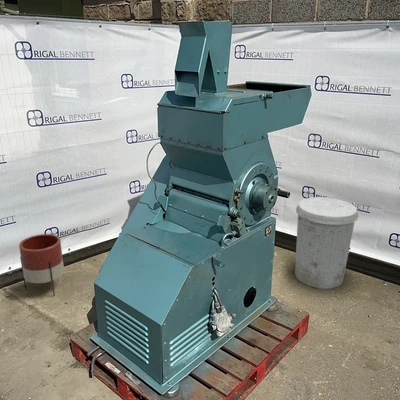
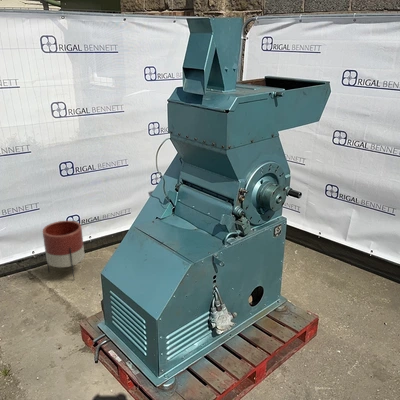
trash can: present [295,197,358,289] -> none [312,196,380,291]

